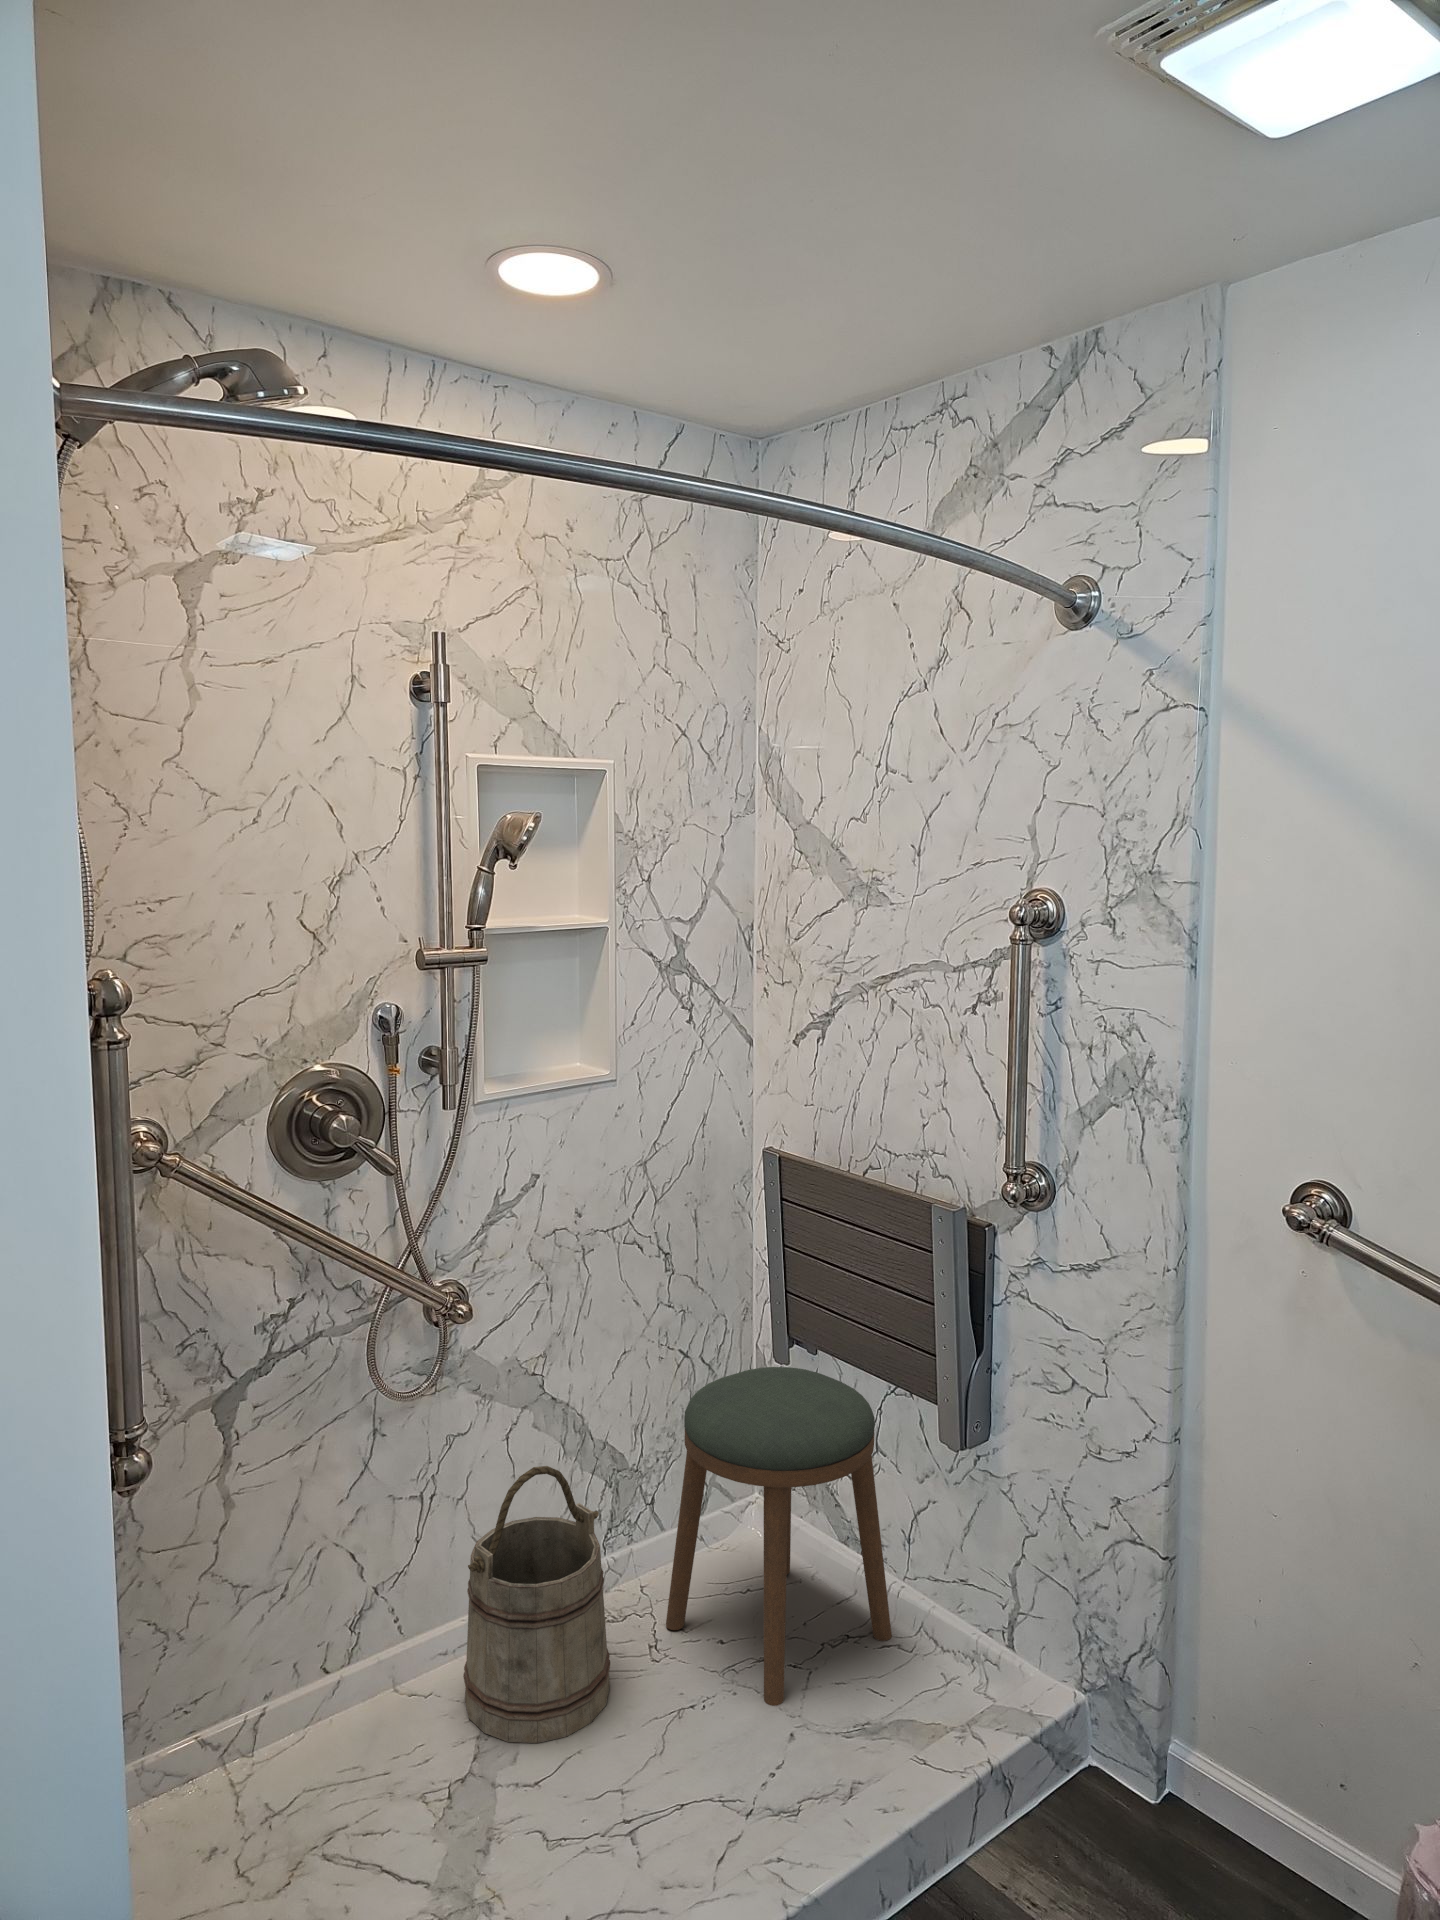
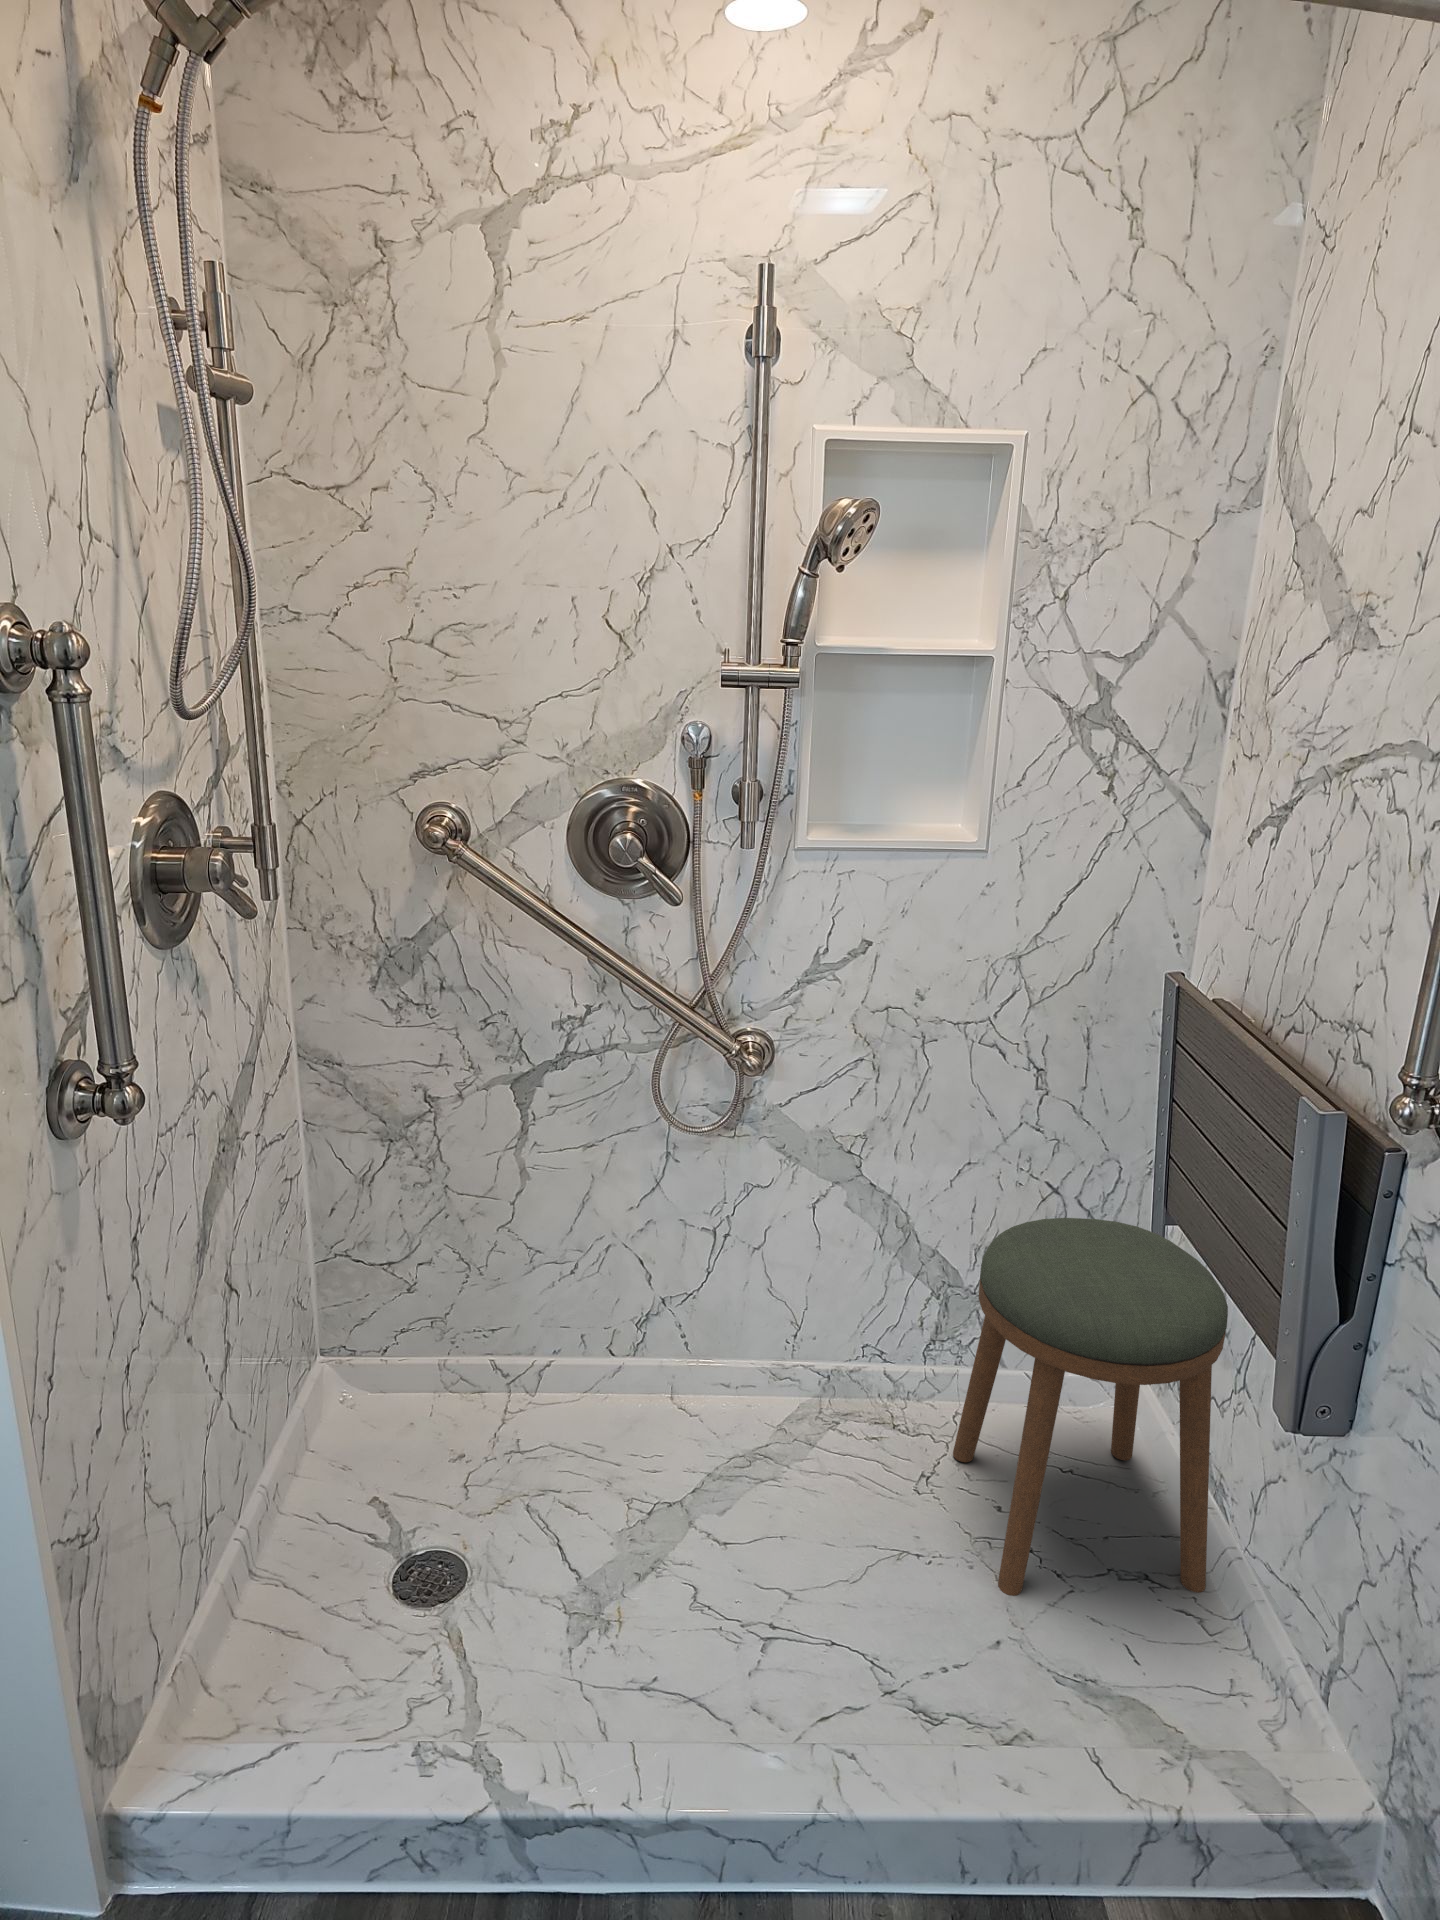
bucket: present [463,1466,610,1743] -> none [713,1240,874,1511]

